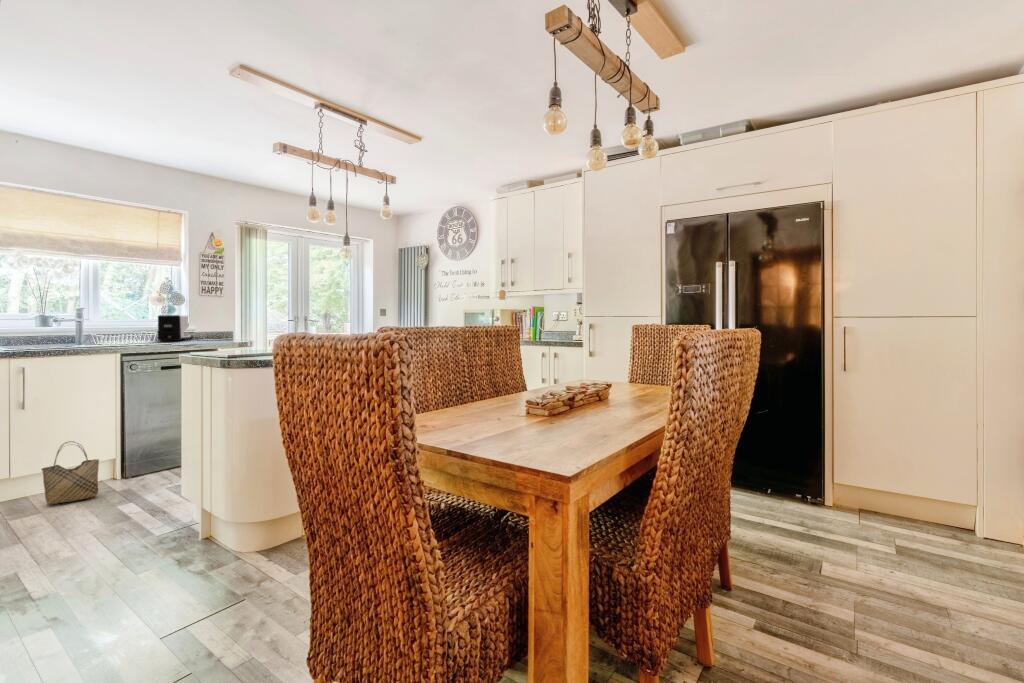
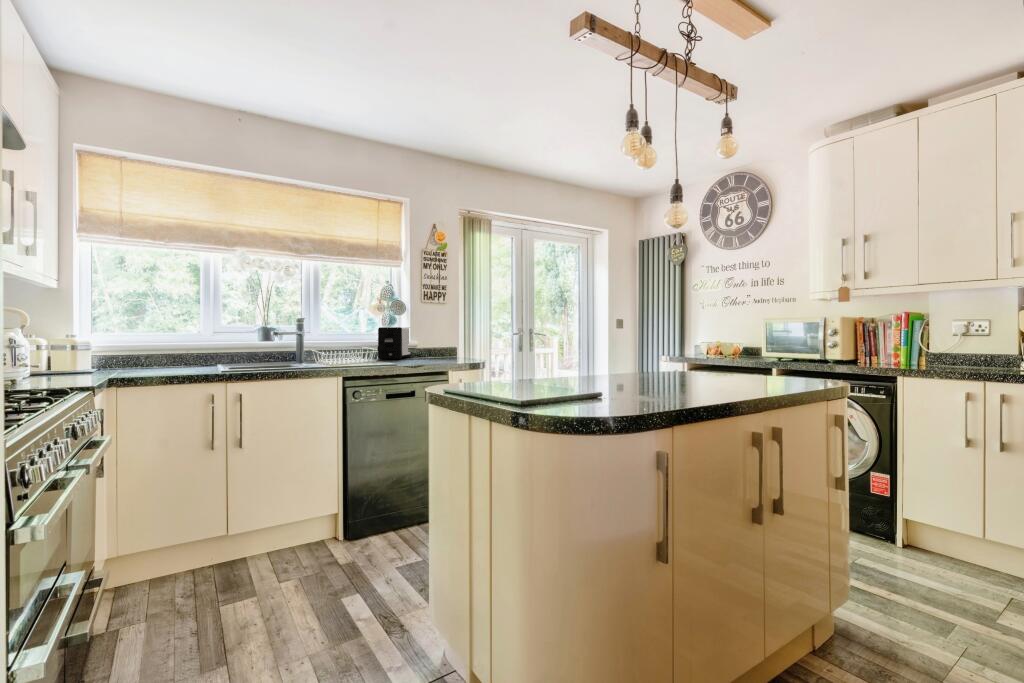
woven basket: present [41,442,99,505] -> none [260,491,321,577]

